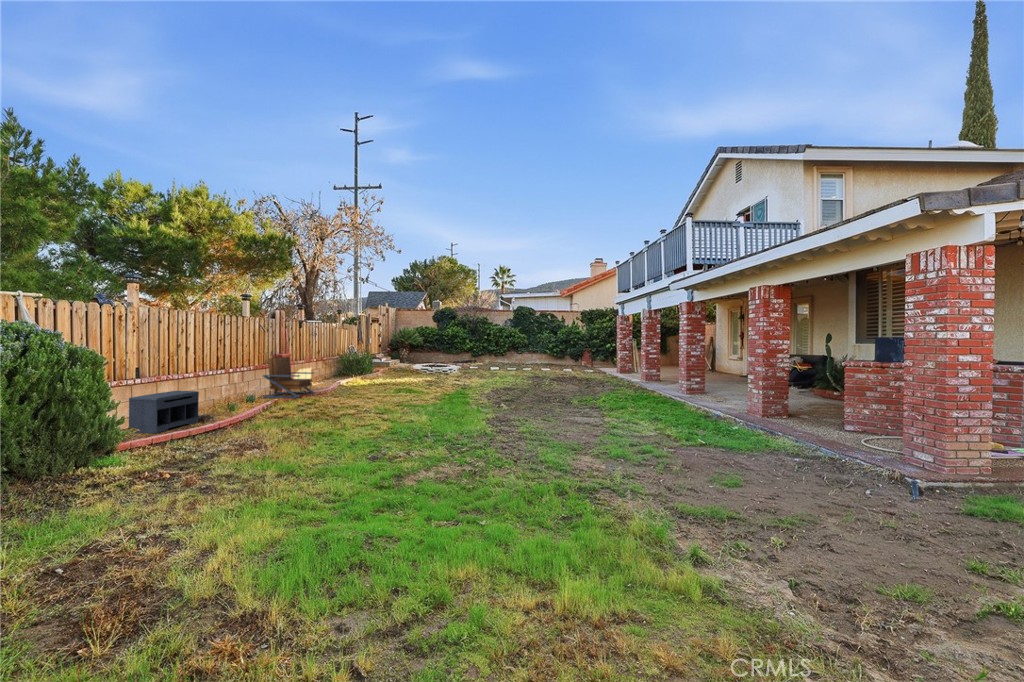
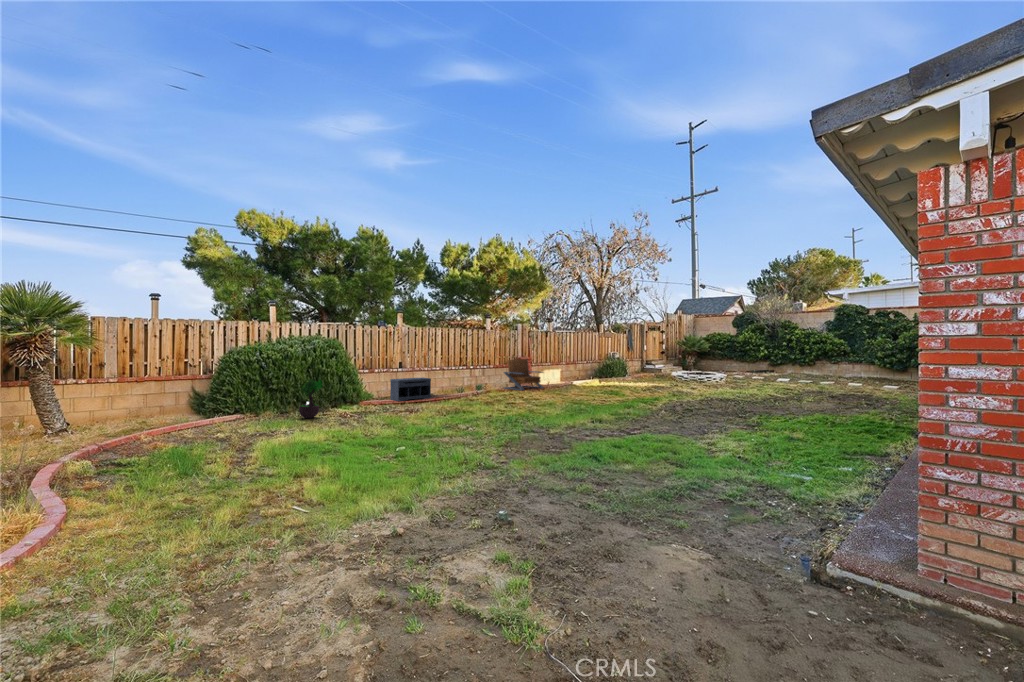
potted tree: none [42,403,108,488] -> present [299,379,322,418]

